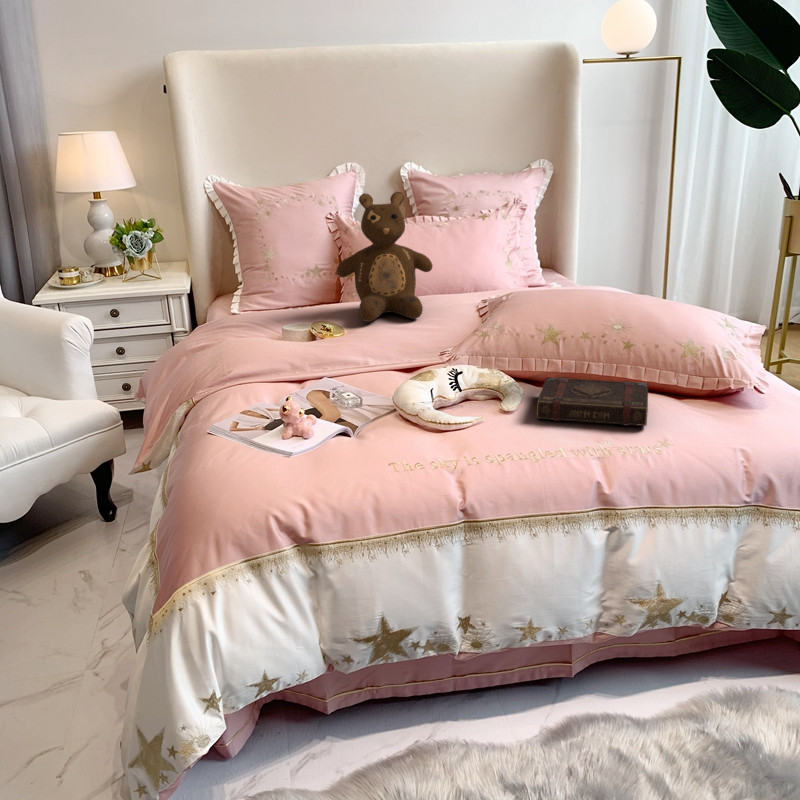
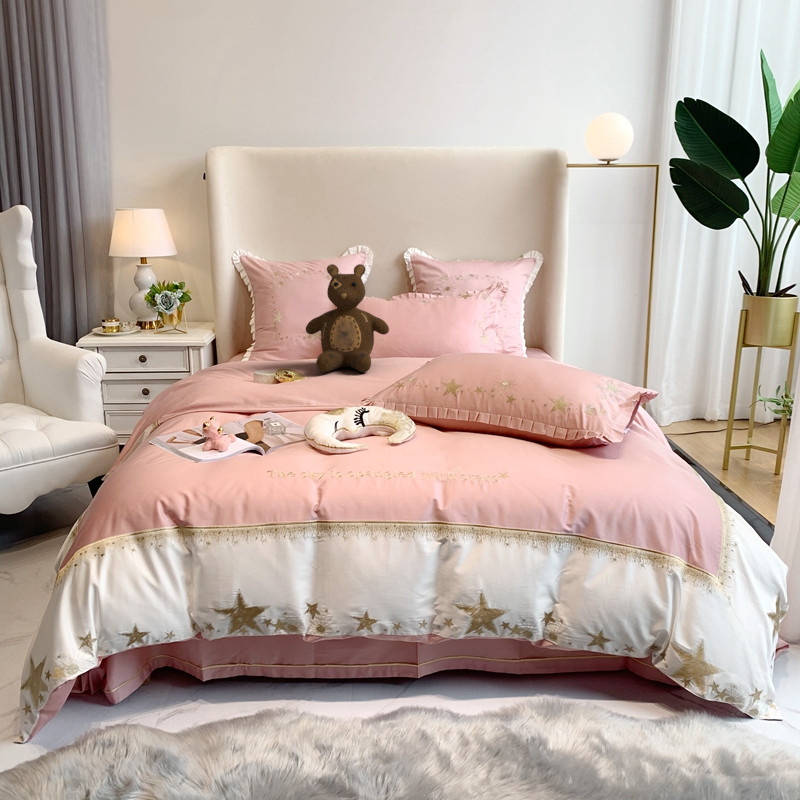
book: present [537,377,648,426] -> none [412,421,520,462]

